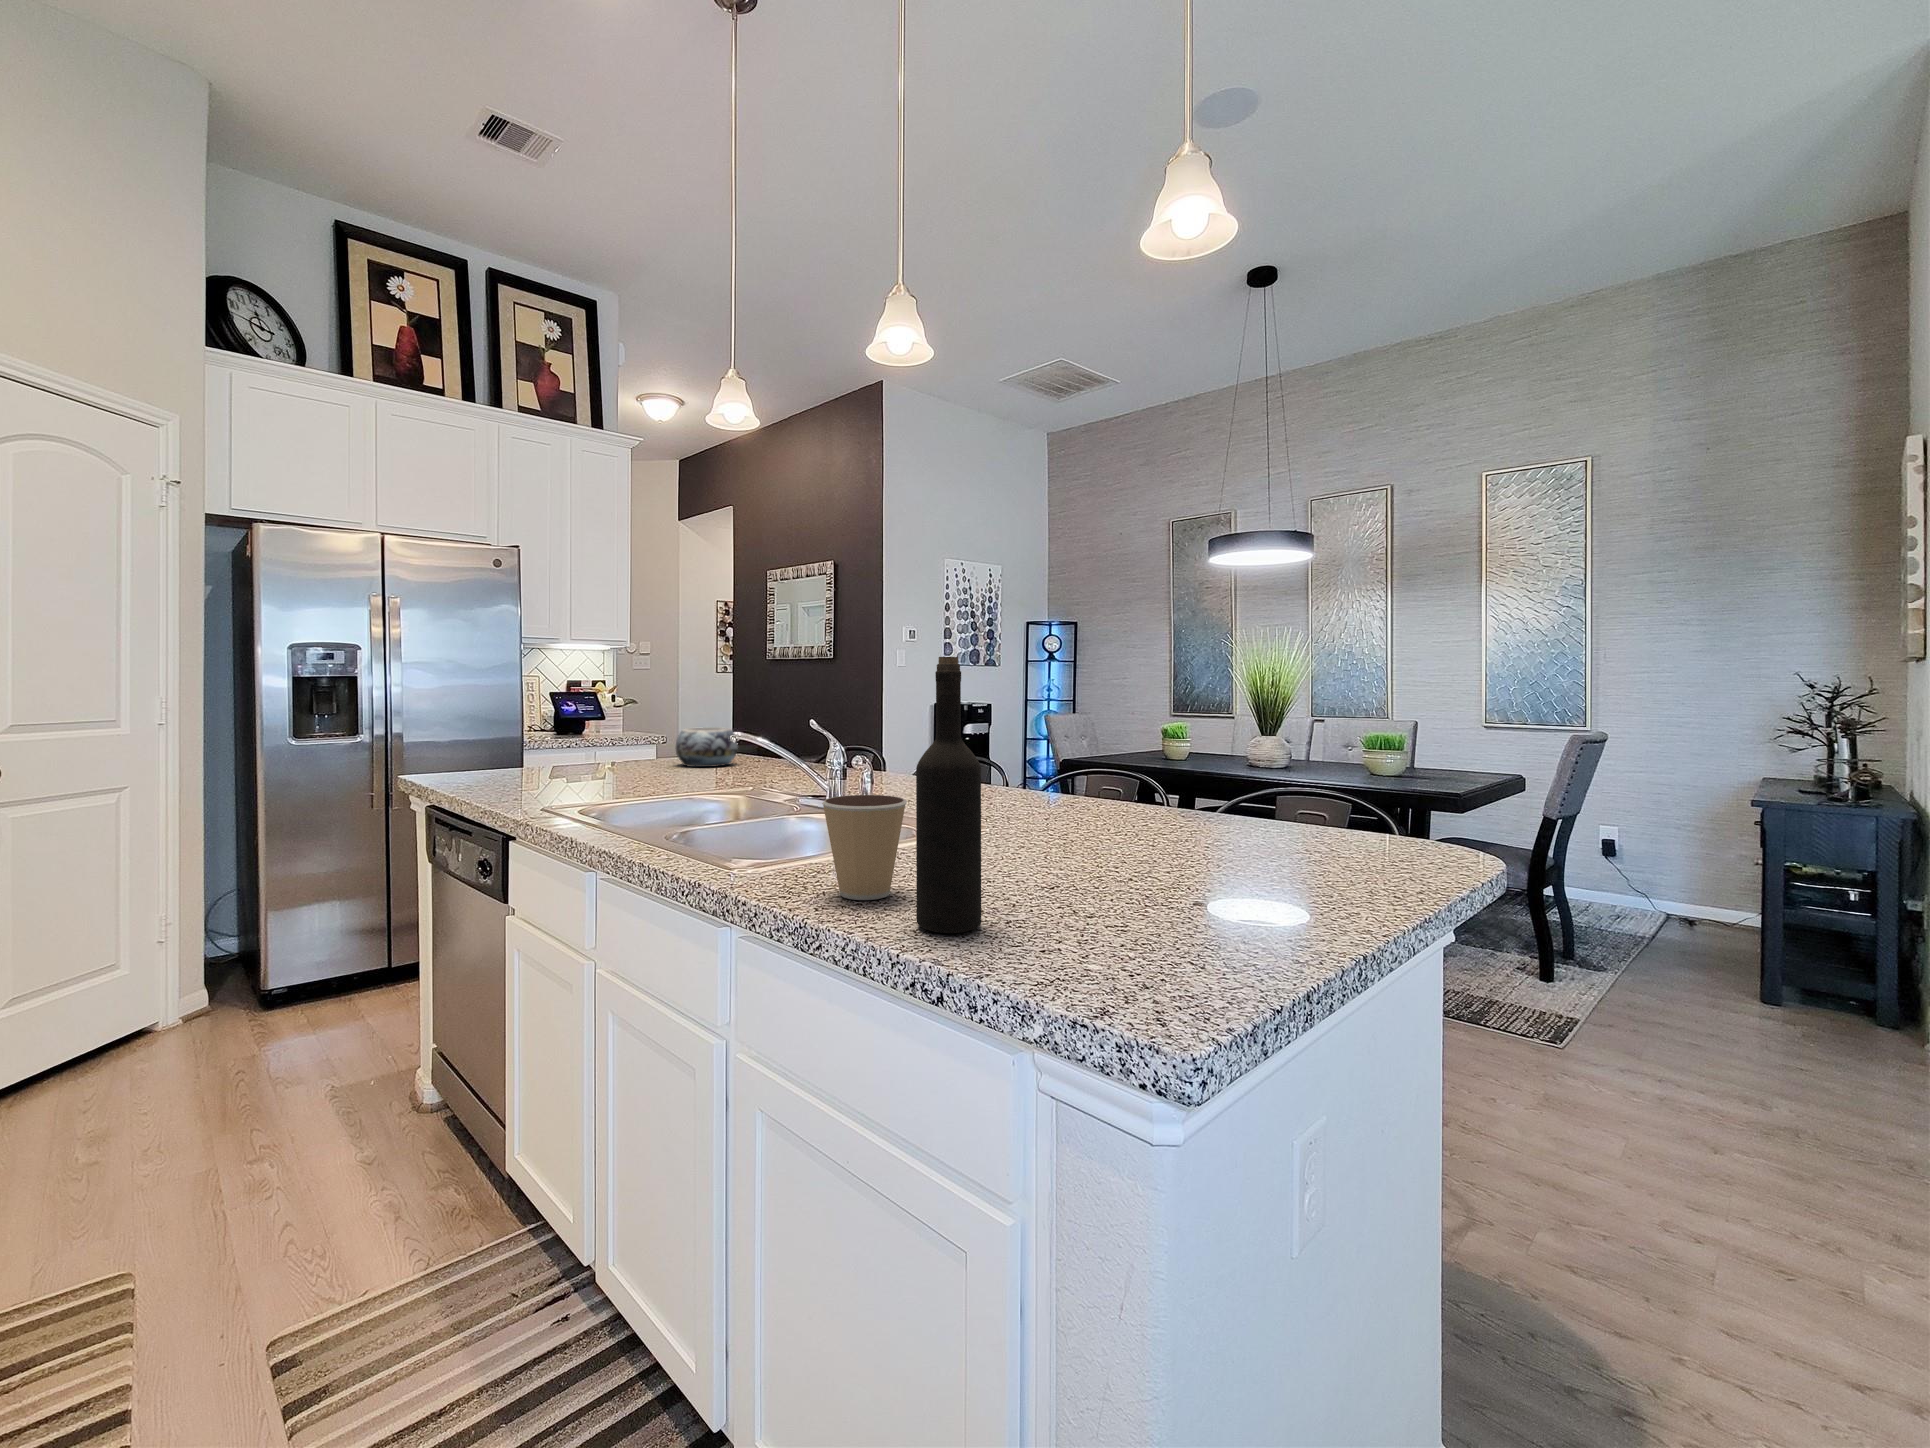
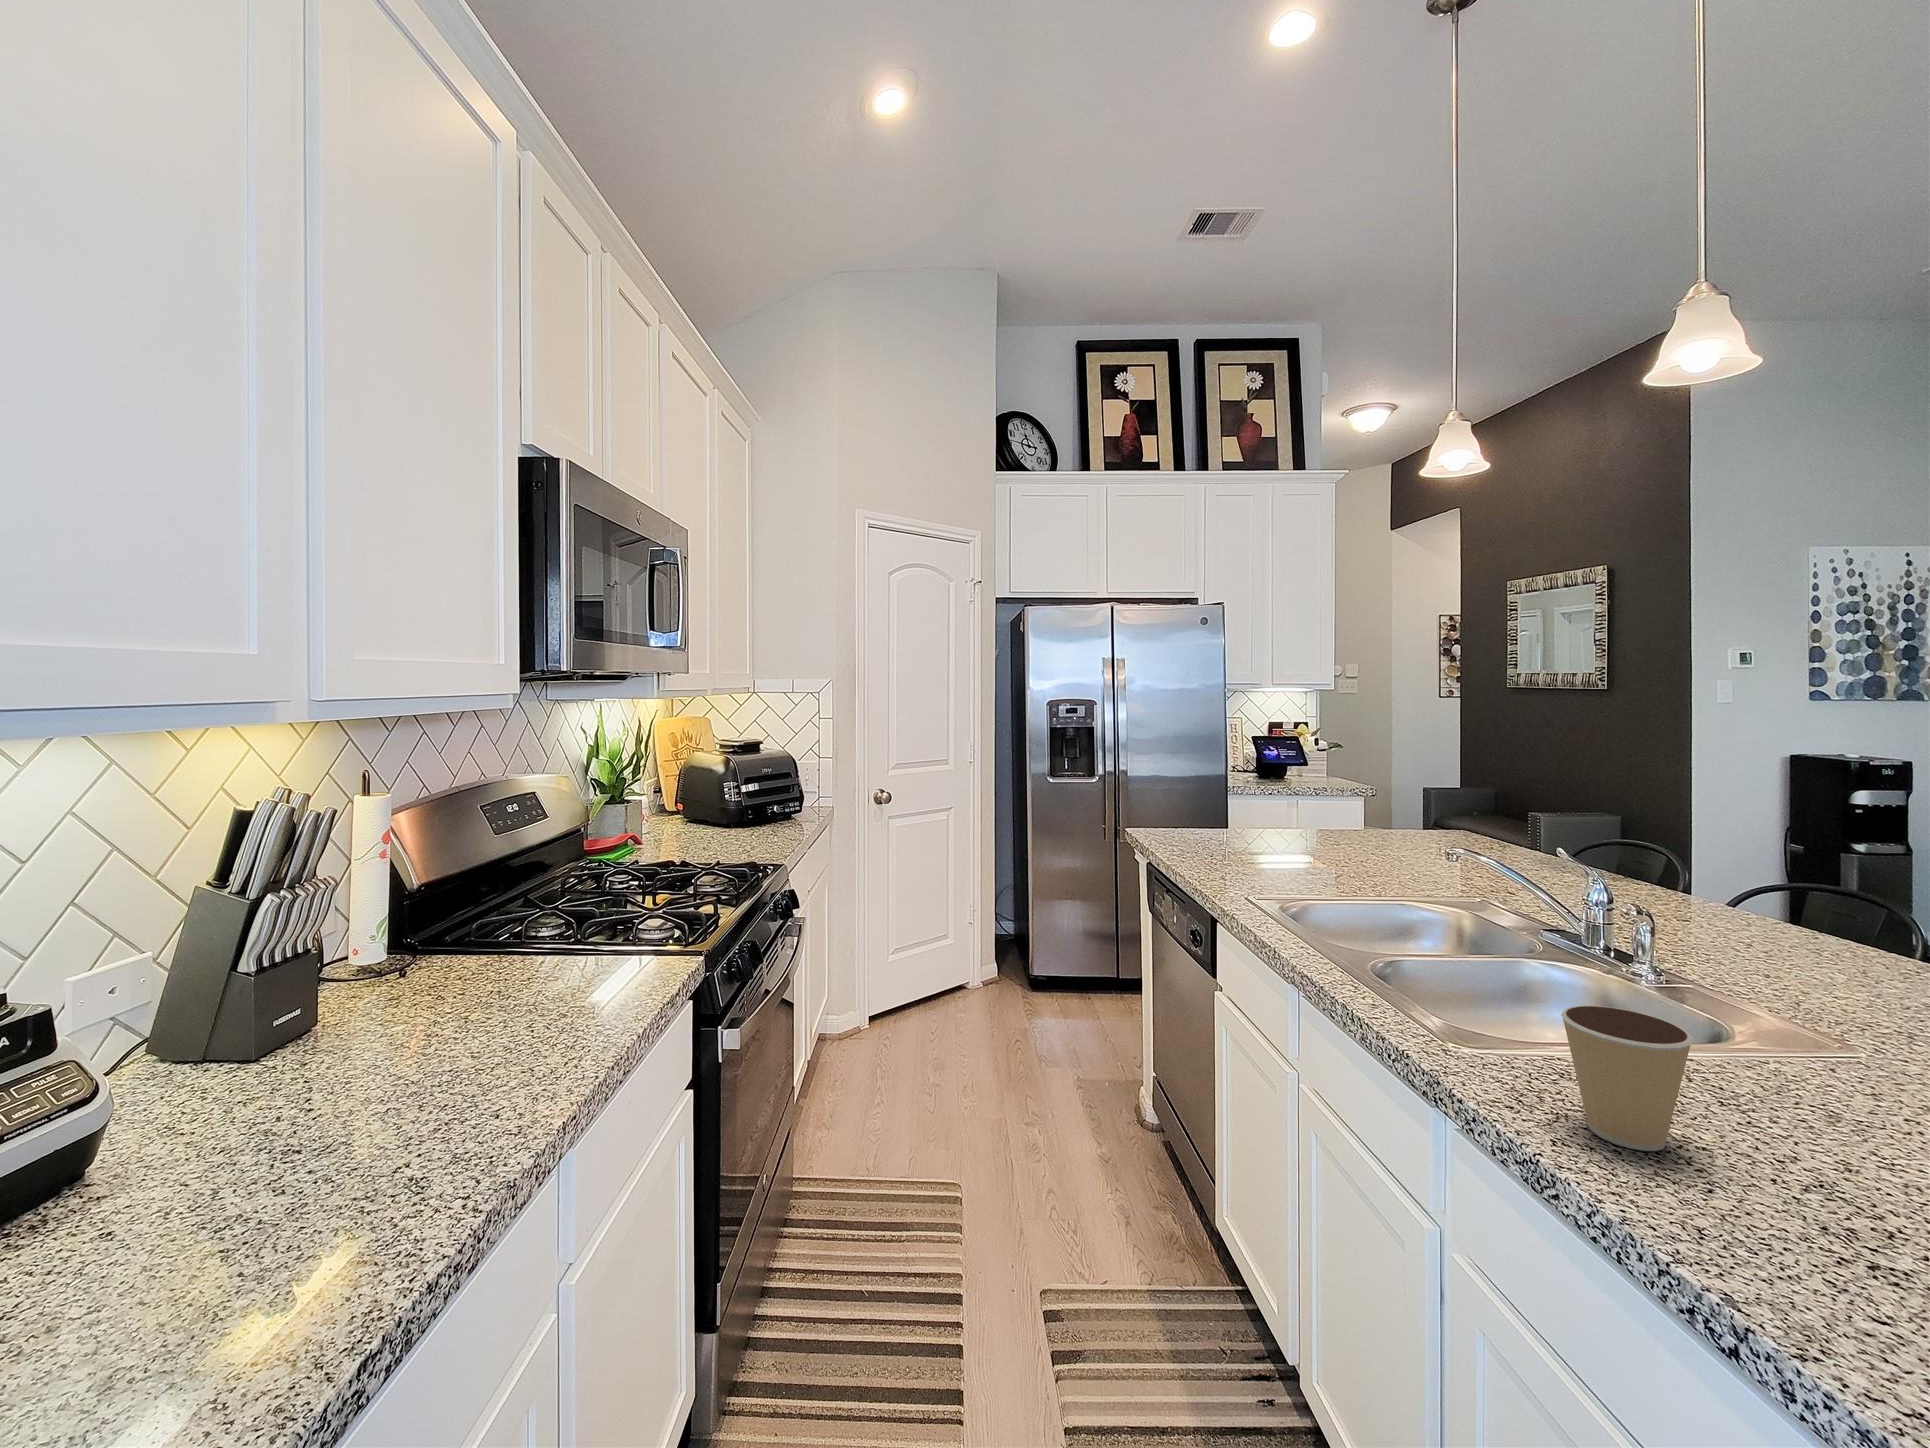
wine bottle: present [916,657,981,933] -> none [1701,896,1820,1265]
decorative bowl: present [676,727,738,767] -> none [1385,799,1462,847]

